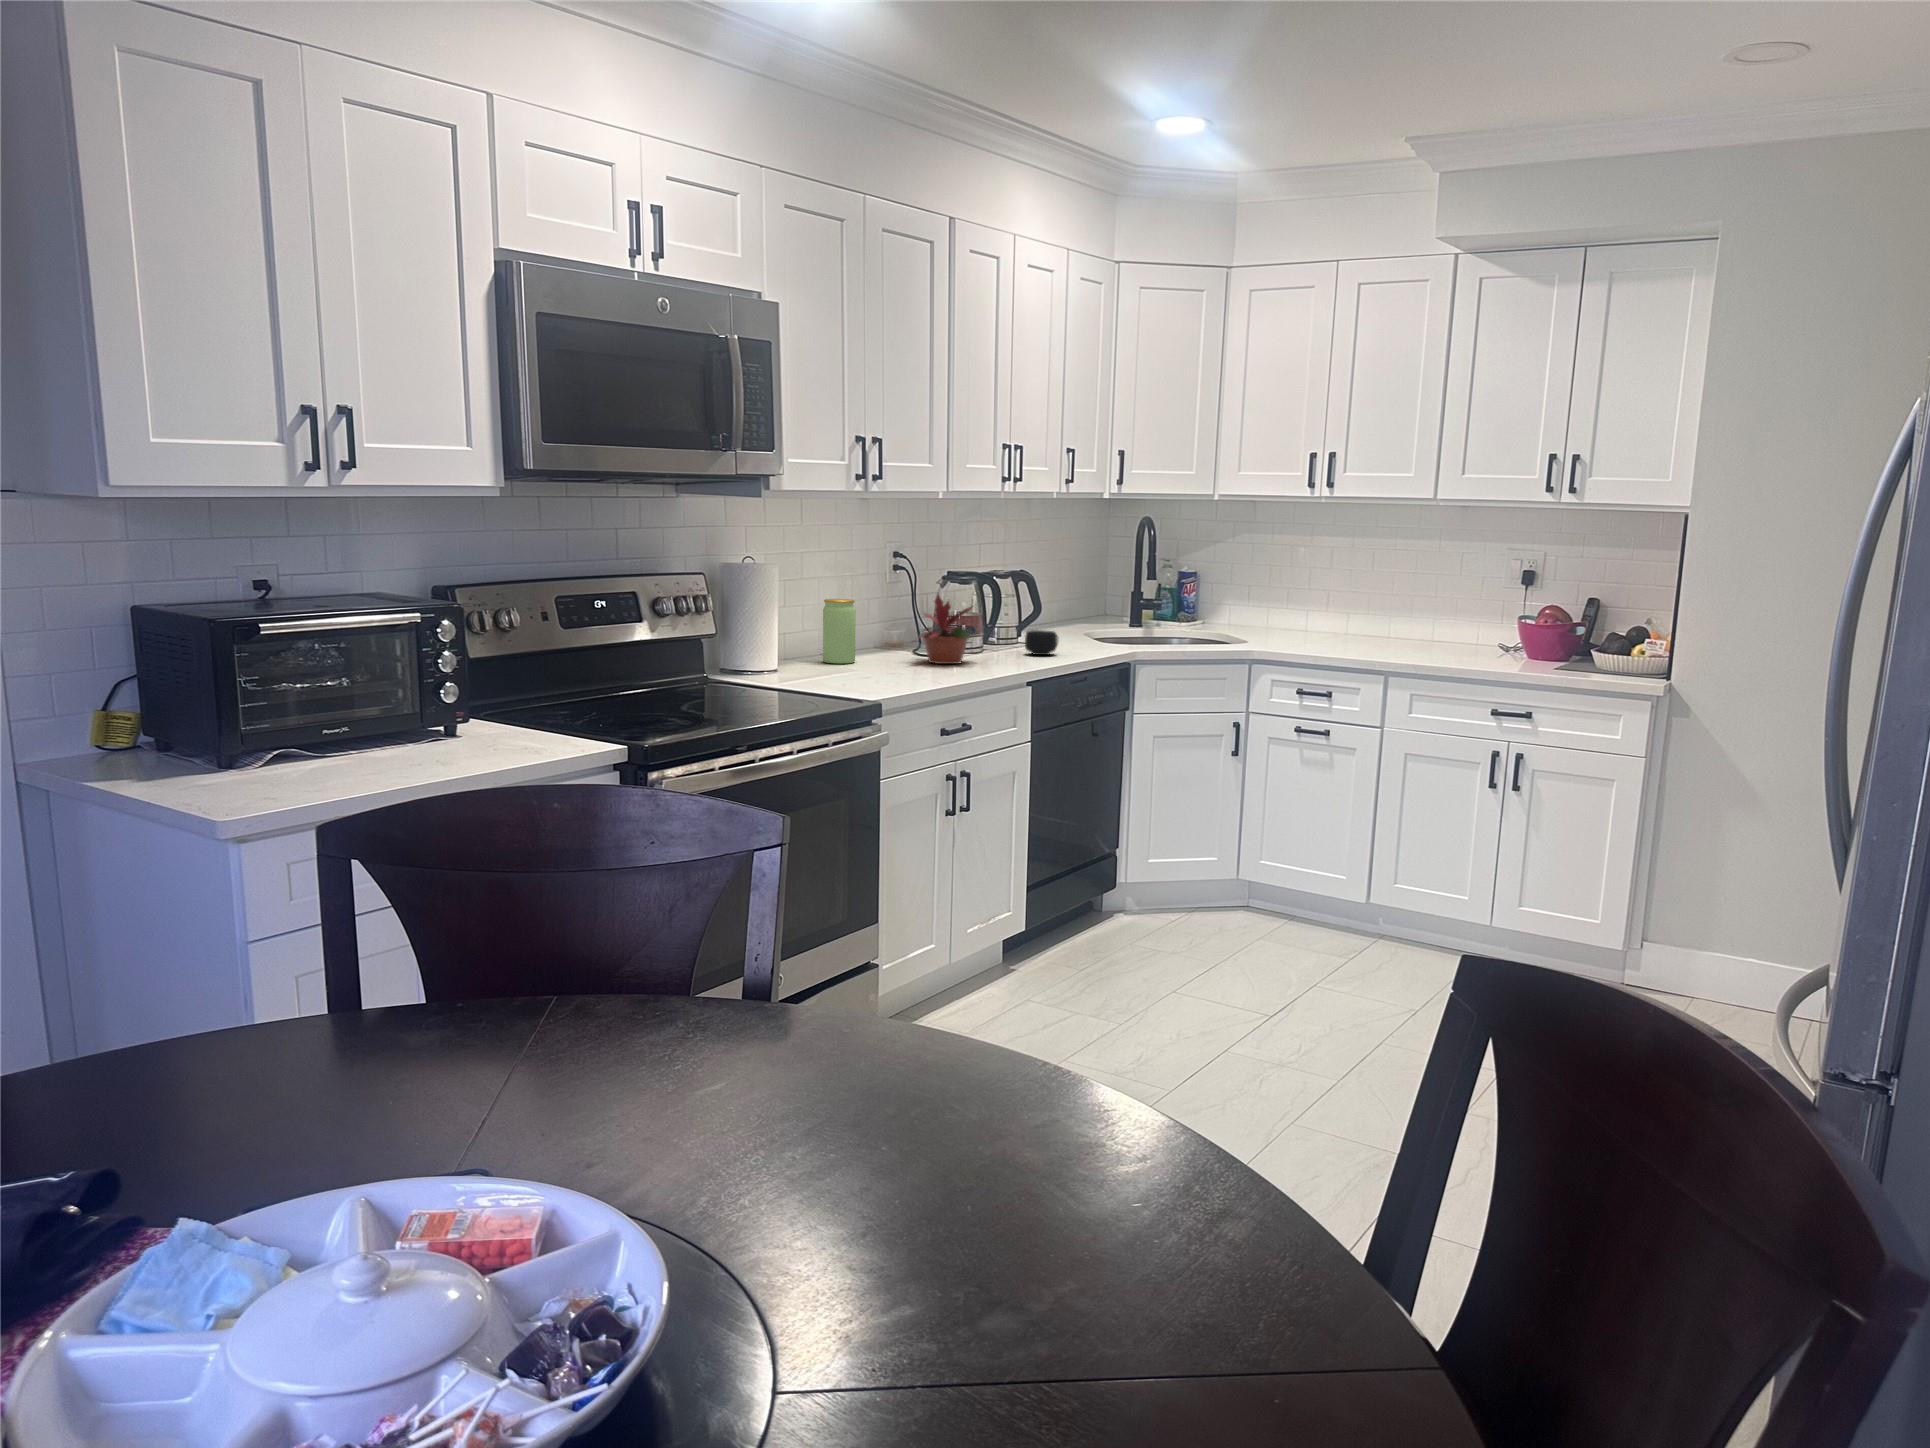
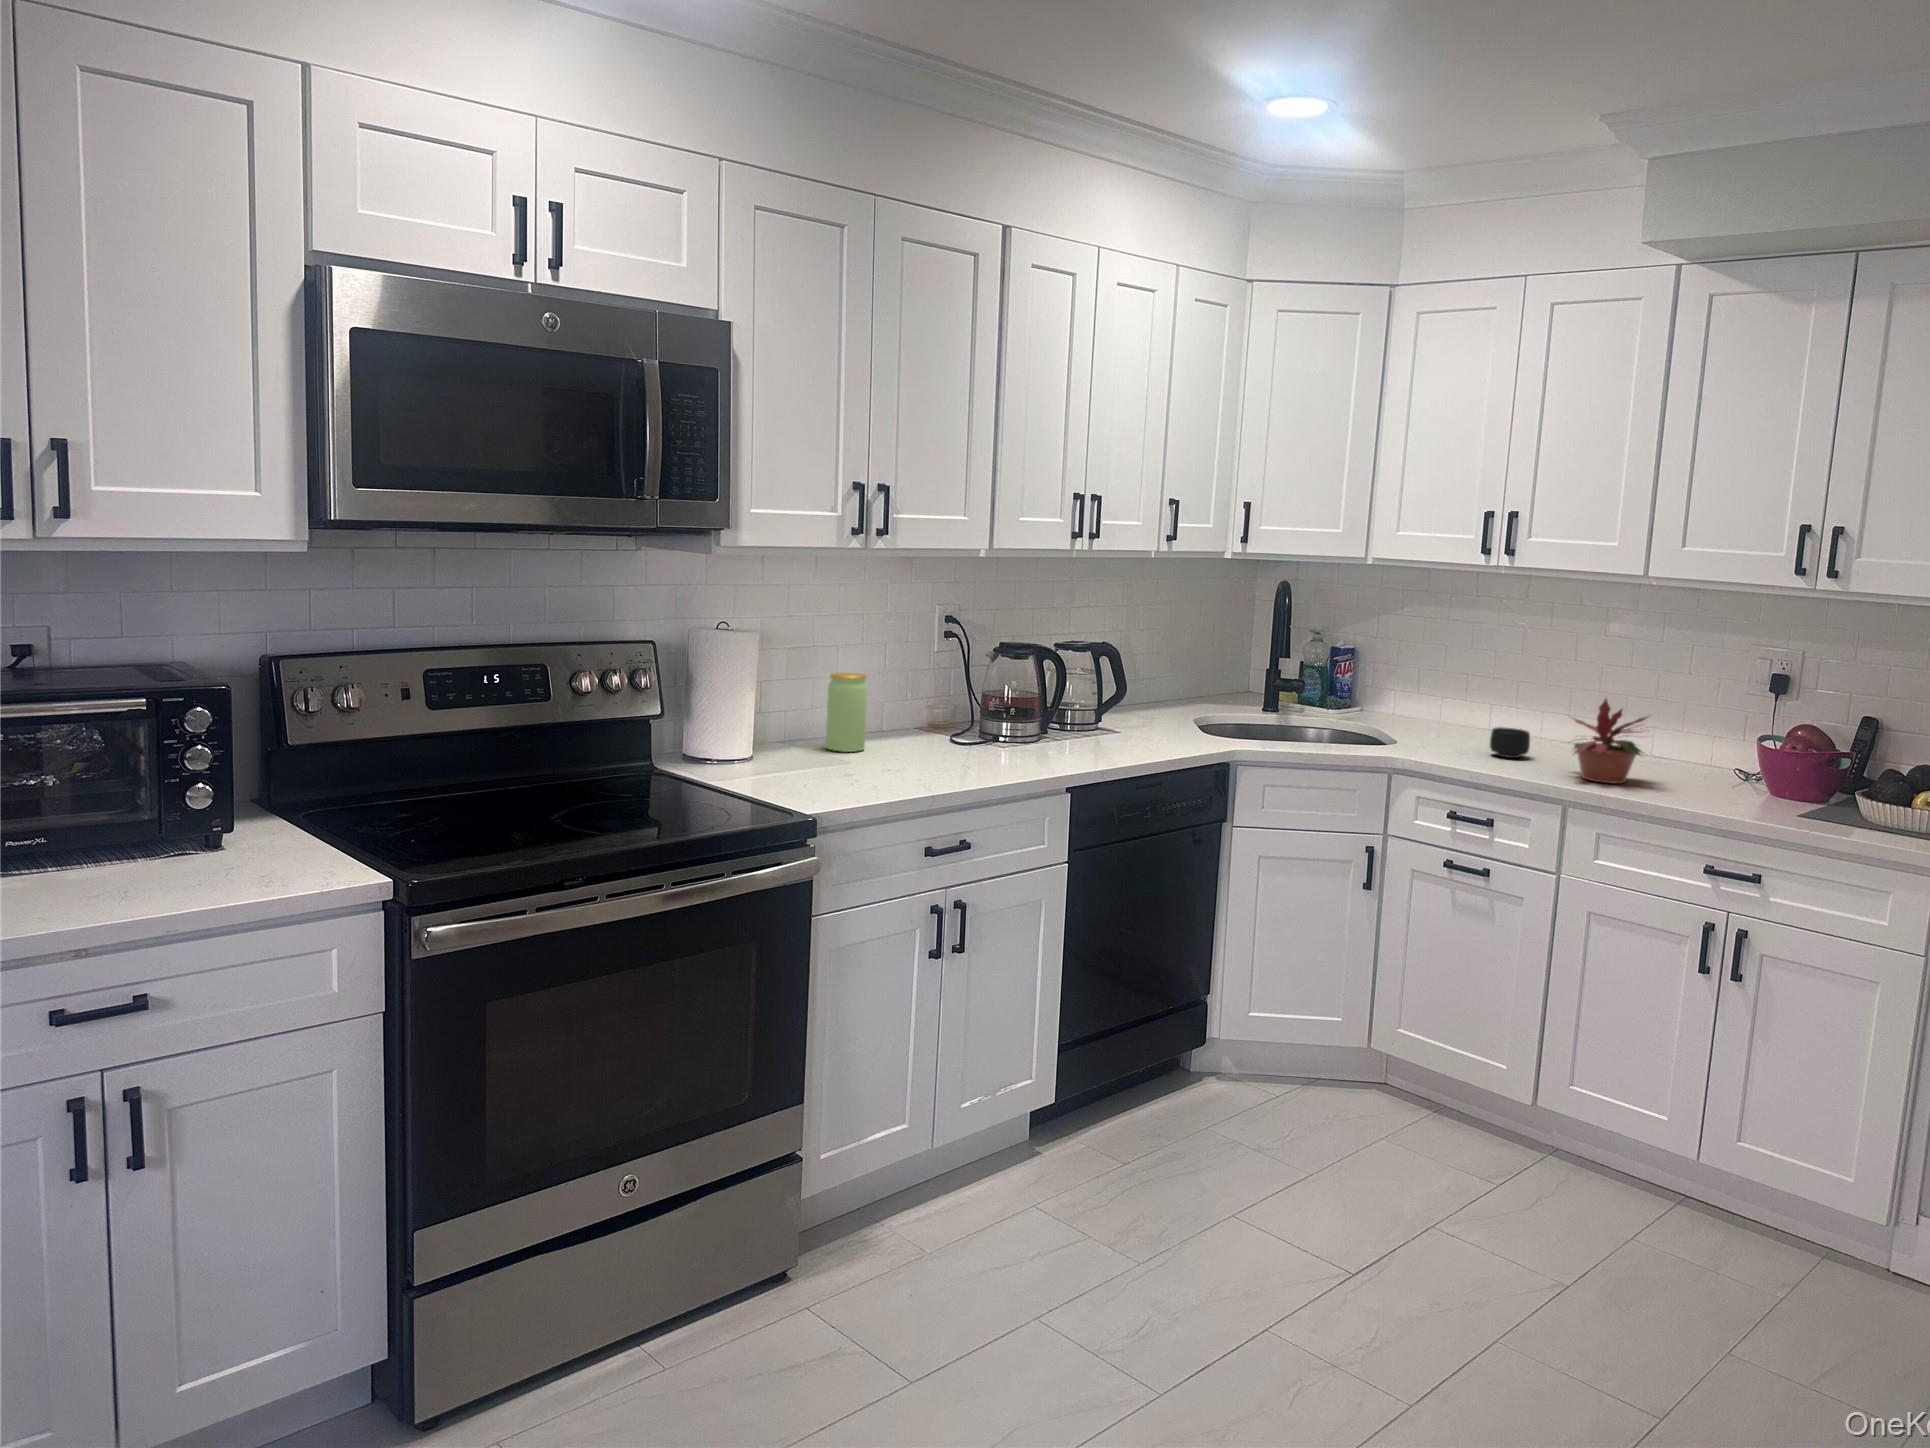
potted plant: present [919,595,972,664] -> present [1574,699,1647,784]
mug: present [1025,630,1058,655] -> present [1490,727,1530,758]

